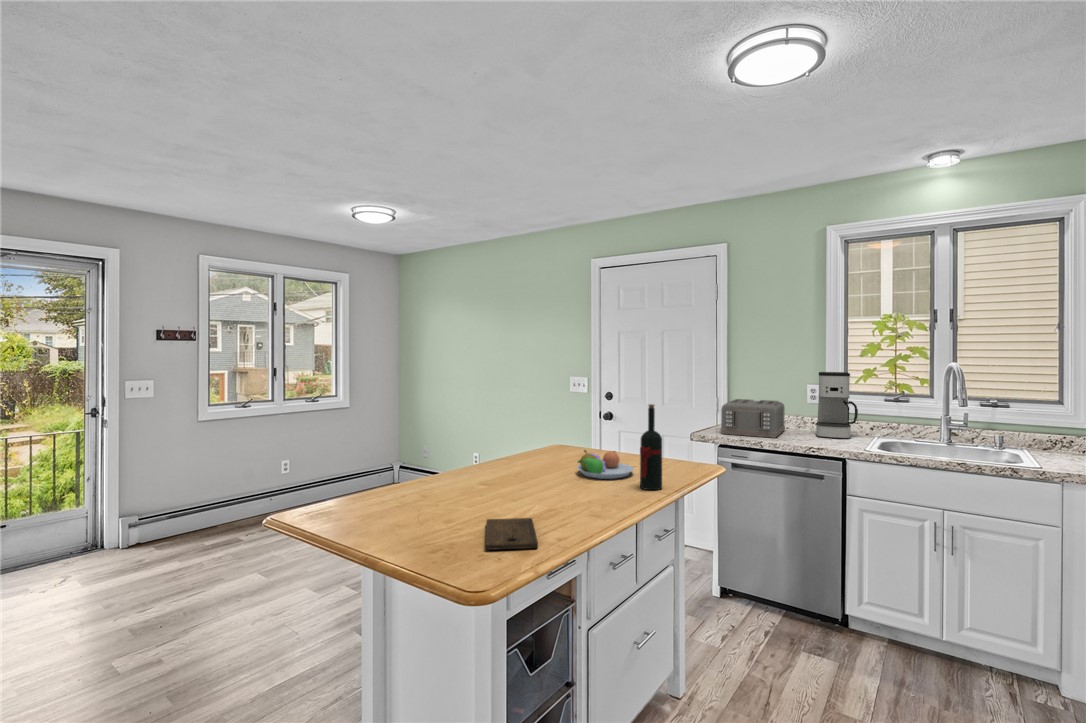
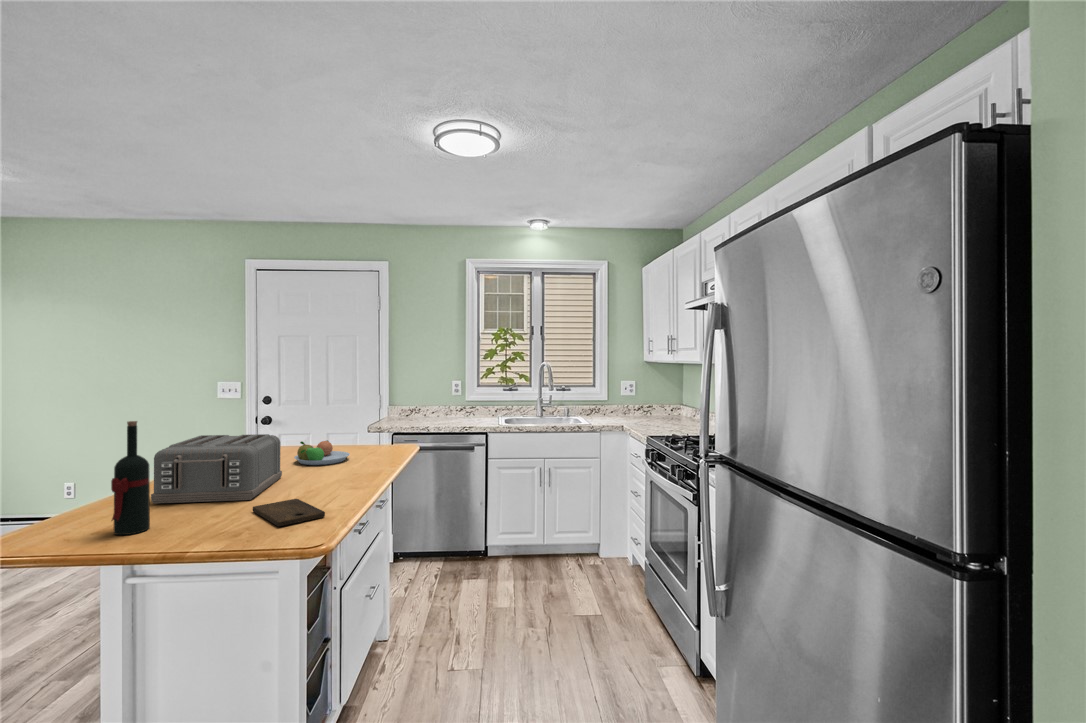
coffee maker: present [816,372,858,439] -> none [460,370,488,419]
toaster: present [720,399,785,438] -> present [151,434,282,504]
wine bottle: present [640,404,662,490] -> present [111,421,150,535]

